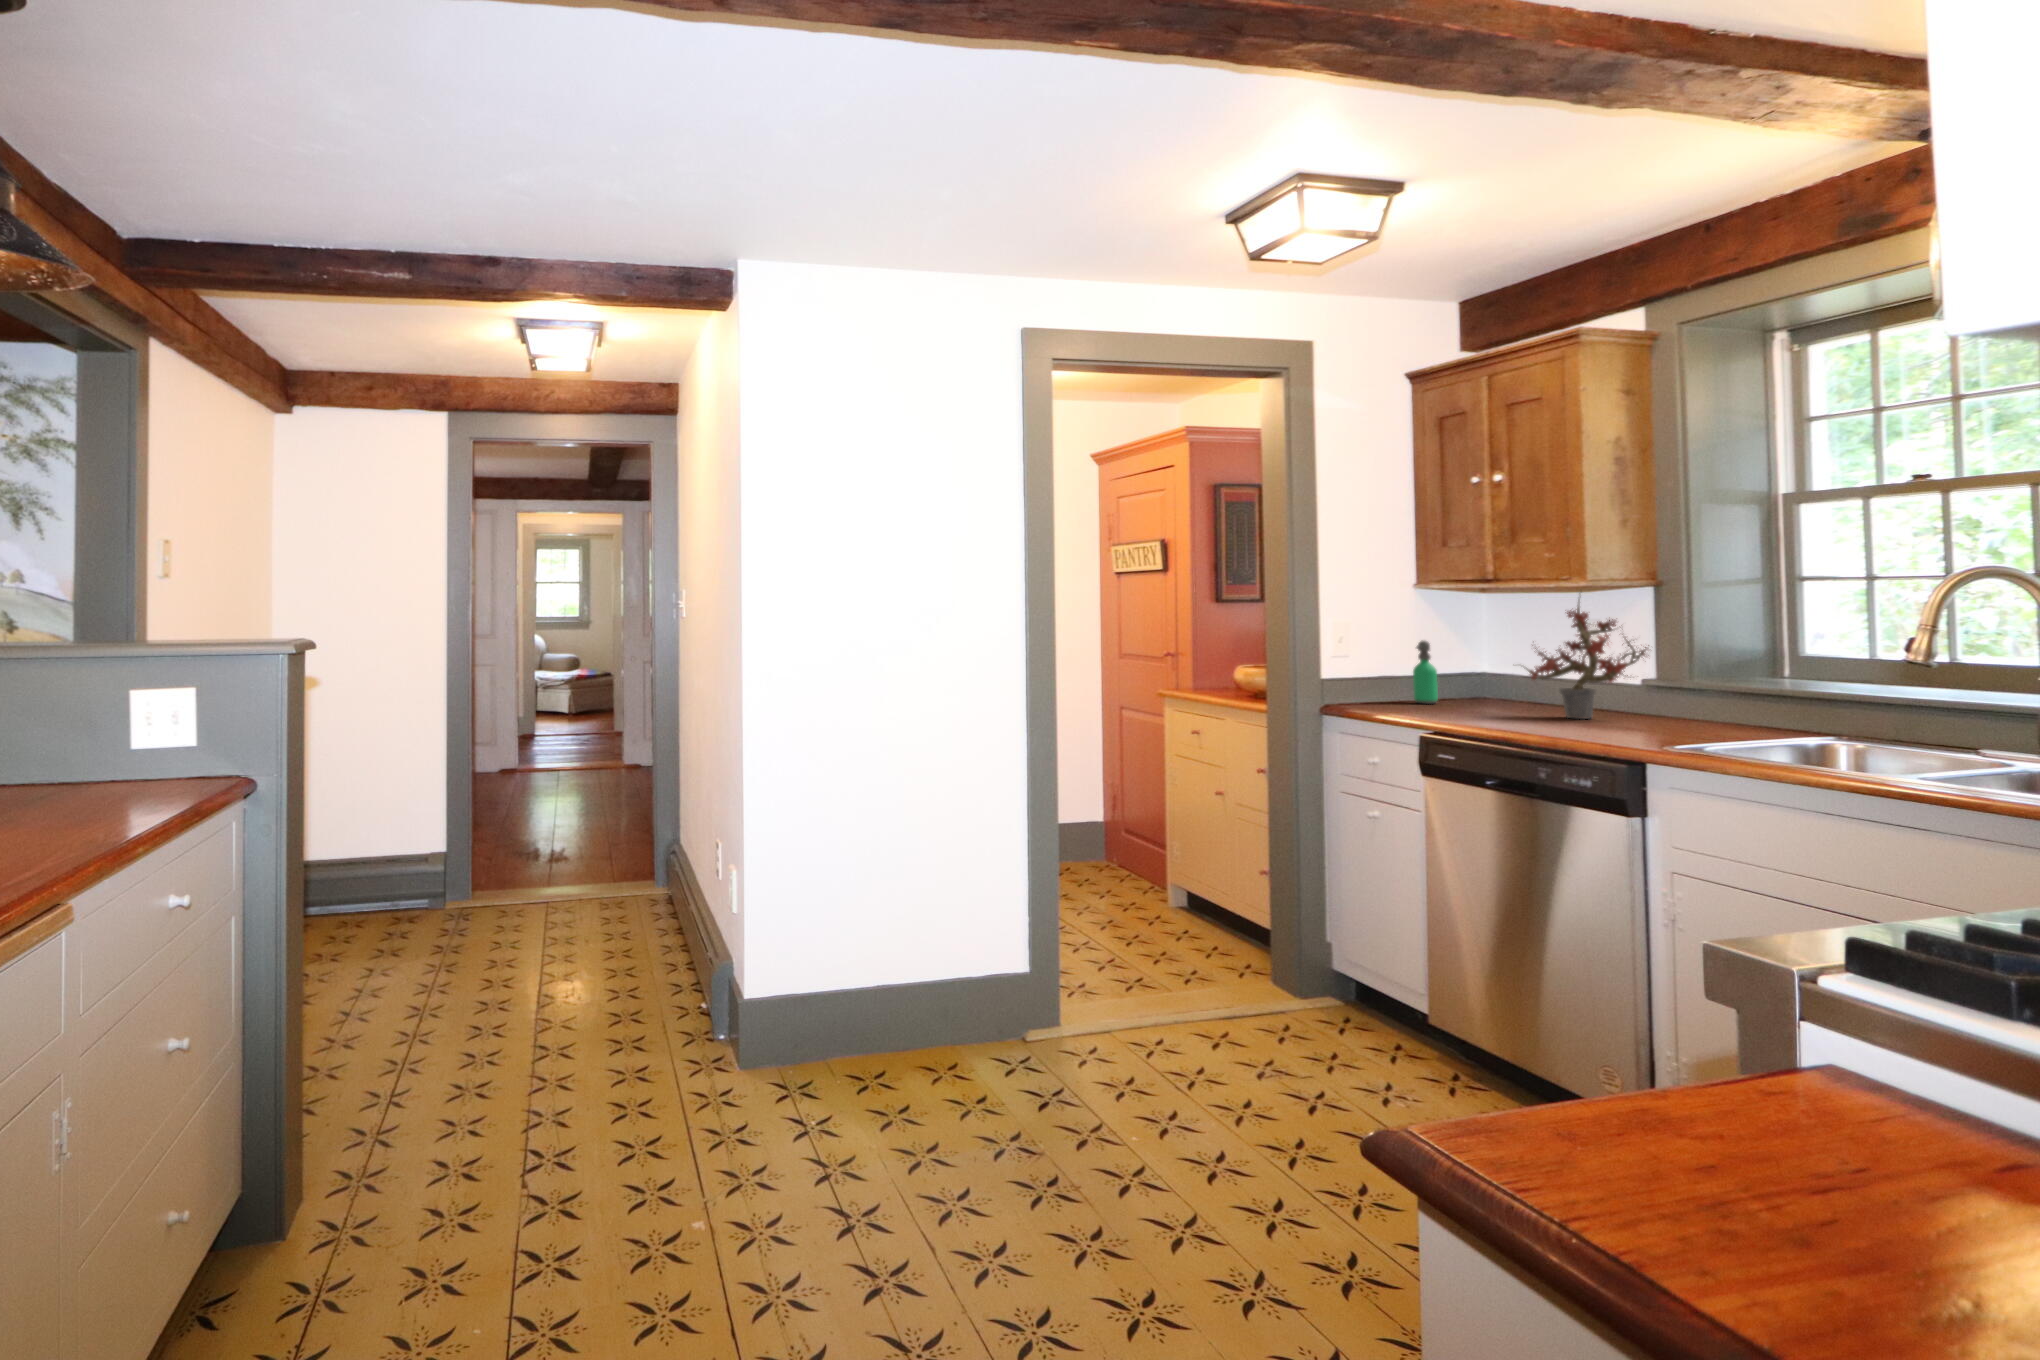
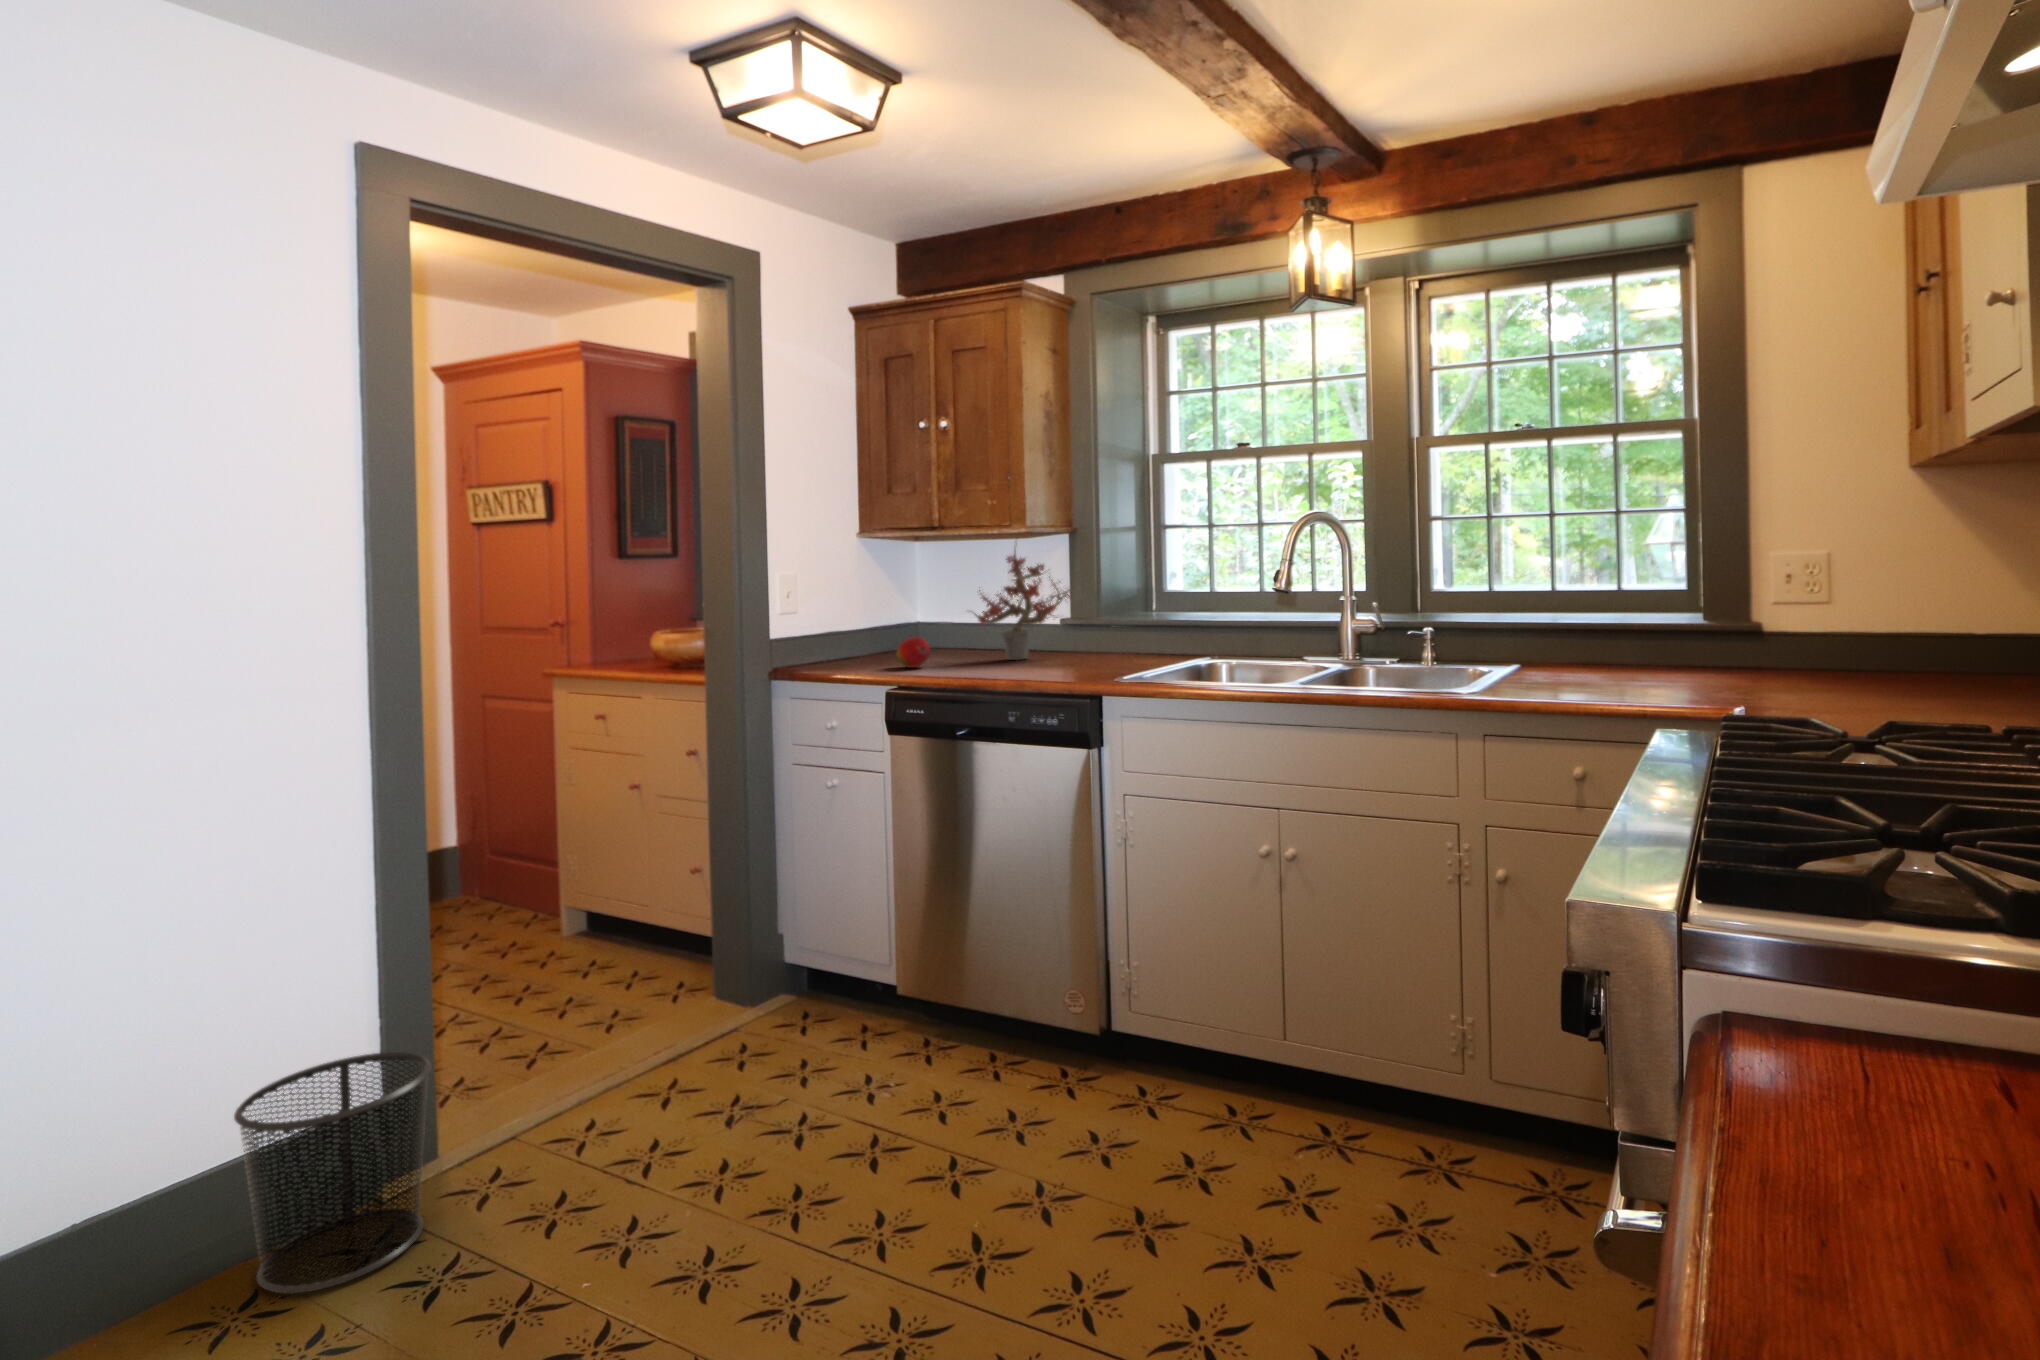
soap dispenser: present [1413,640,1438,704] -> none [859,592,883,658]
fruit: none [1439,686,1474,716] -> present [897,636,930,668]
waste bin: none [951,935,1053,1077] -> present [234,1052,432,1294]

